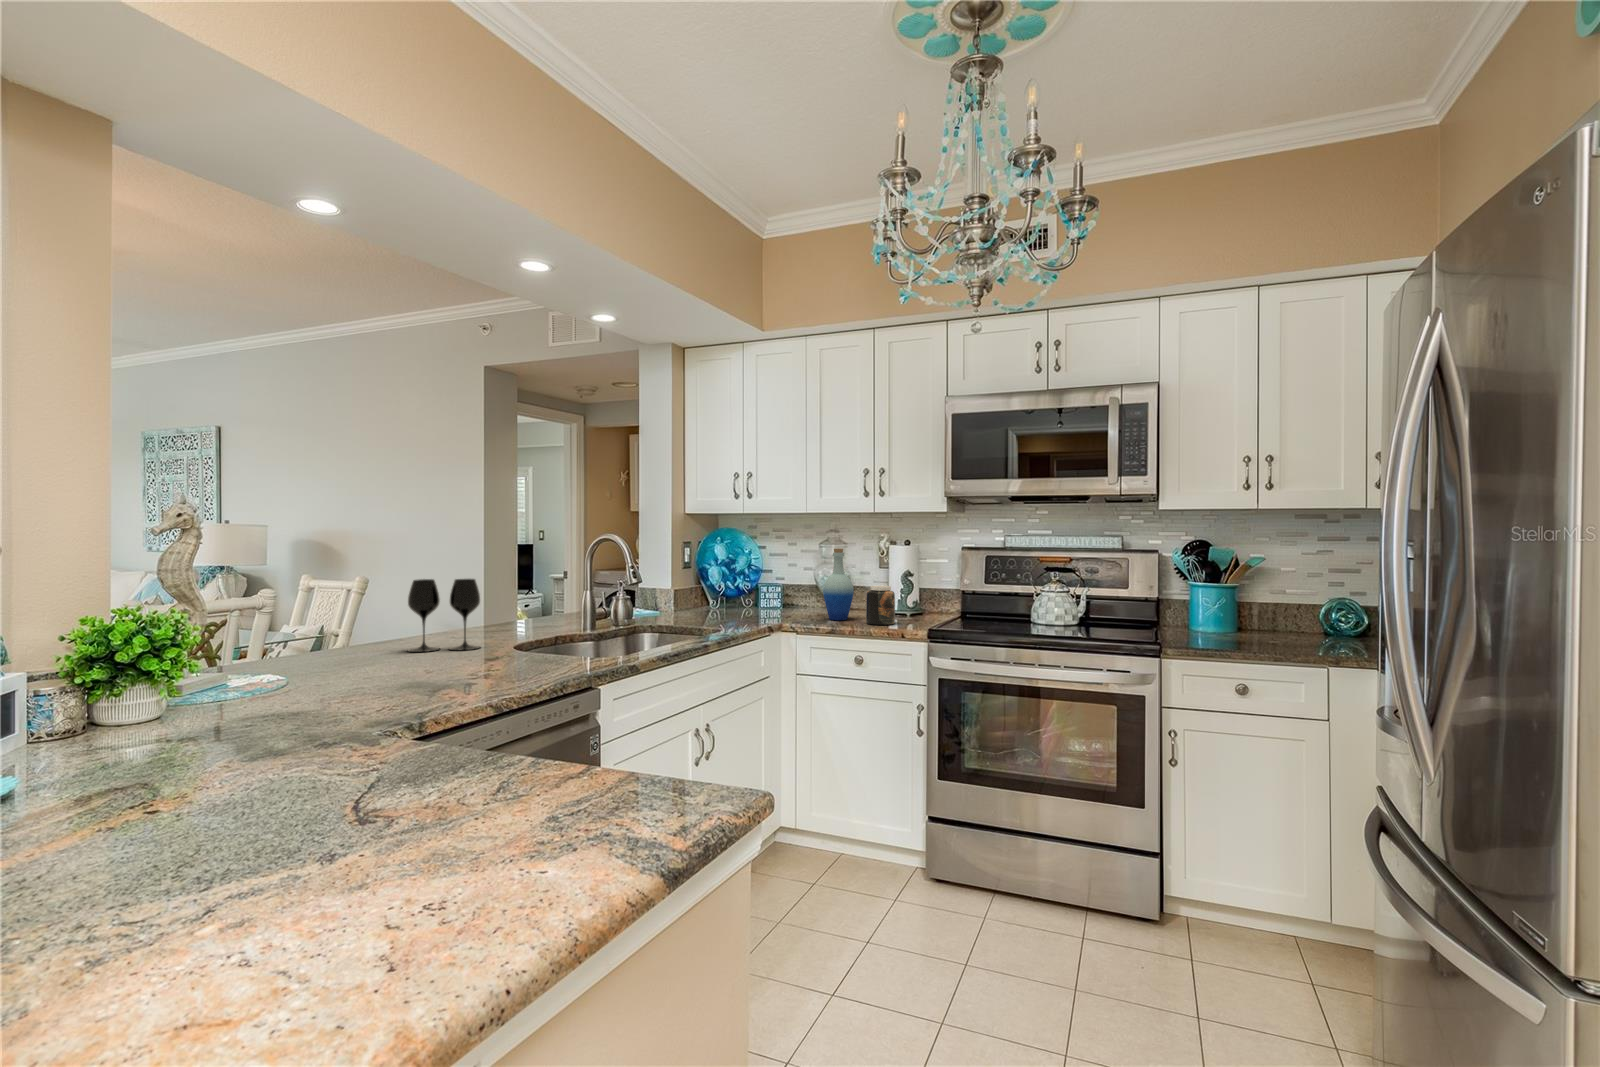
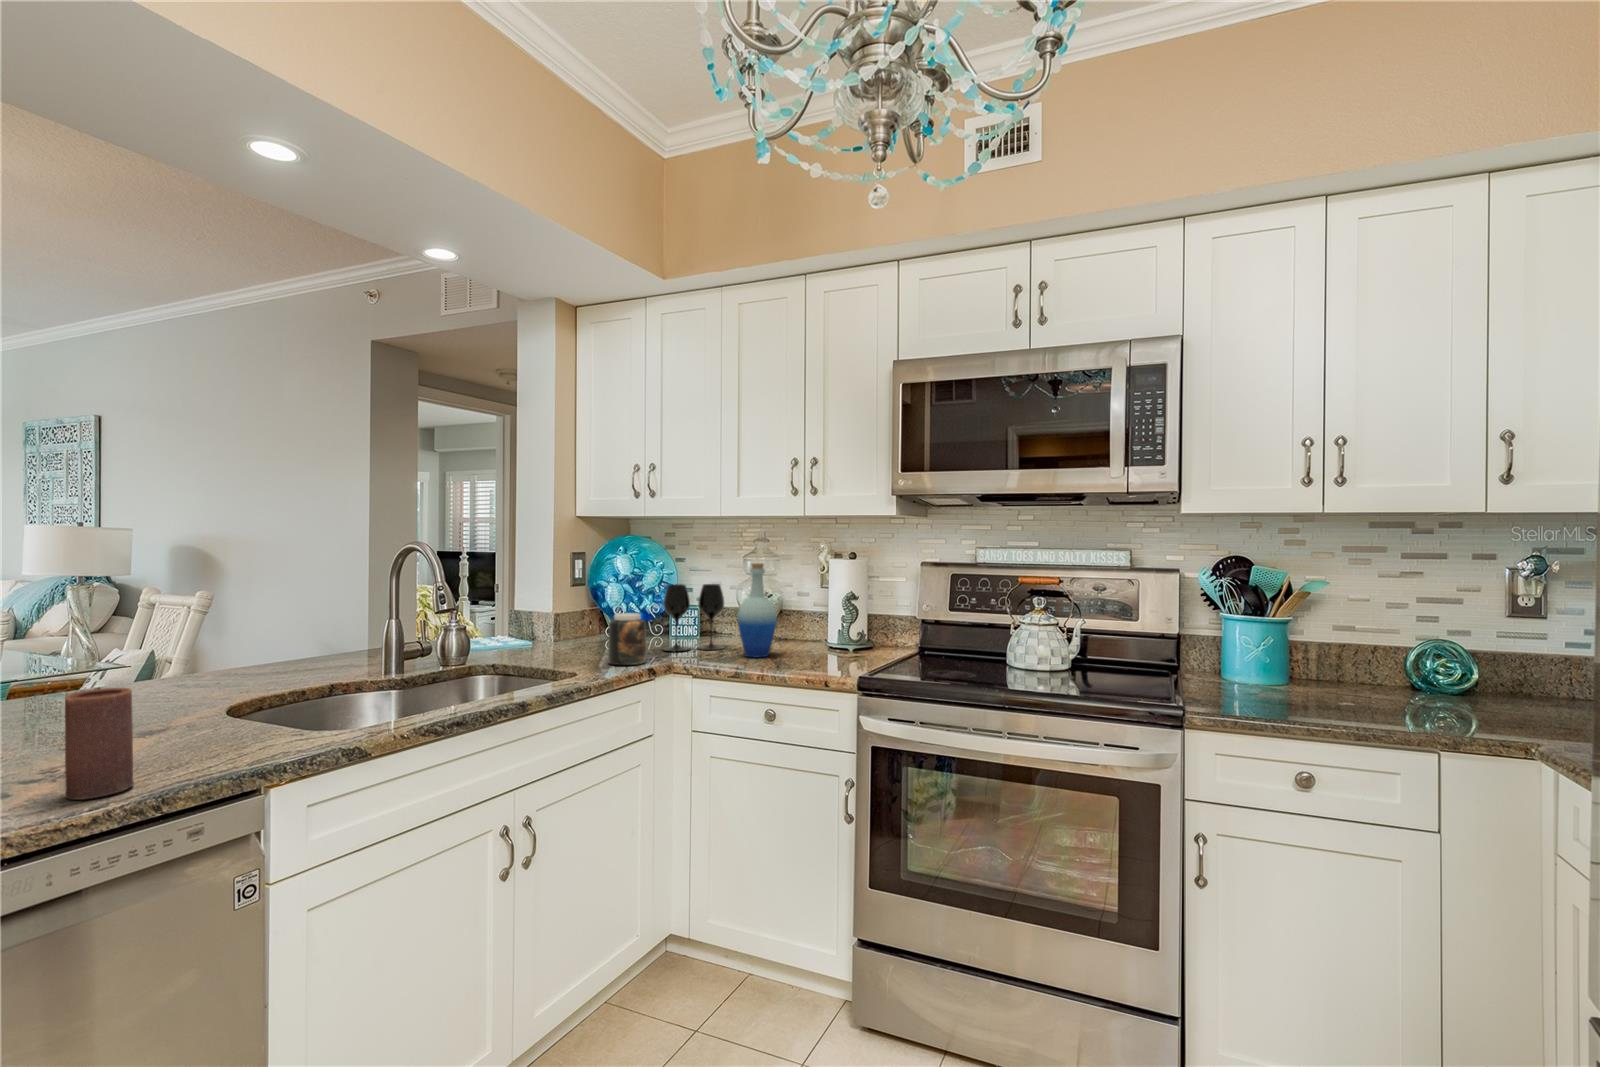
wine glass: present [408,579,480,652] -> present [663,584,724,651]
jar: present [866,586,895,625] -> present [608,613,646,665]
candle: none [492,620,525,686] -> present [65,688,134,800]

